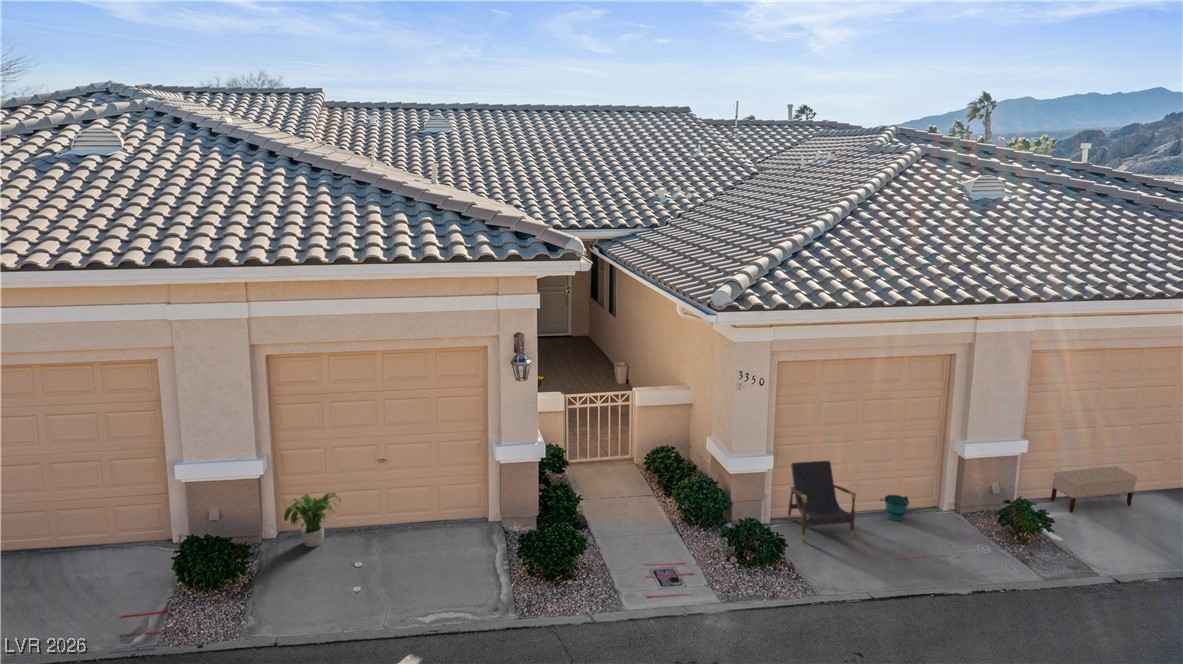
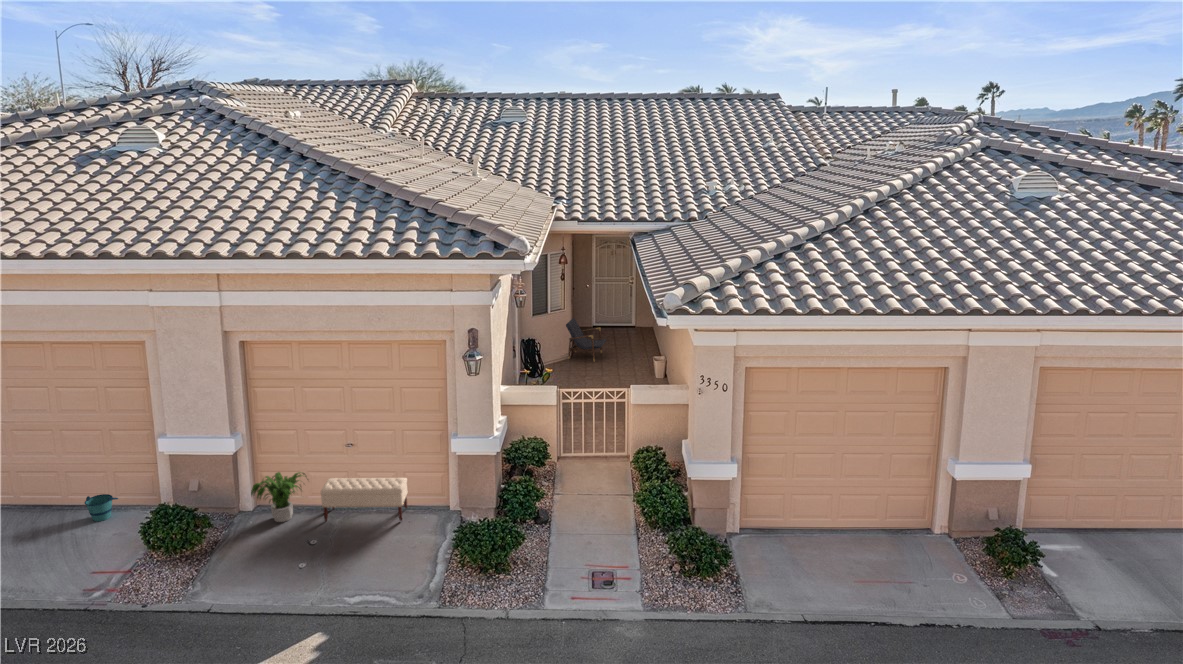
lounge chair: present [788,461,856,541] -> present [566,318,606,362]
bench: present [1051,466,1137,513] -> present [320,478,408,522]
bucket: present [880,495,909,521] -> present [85,494,118,521]

